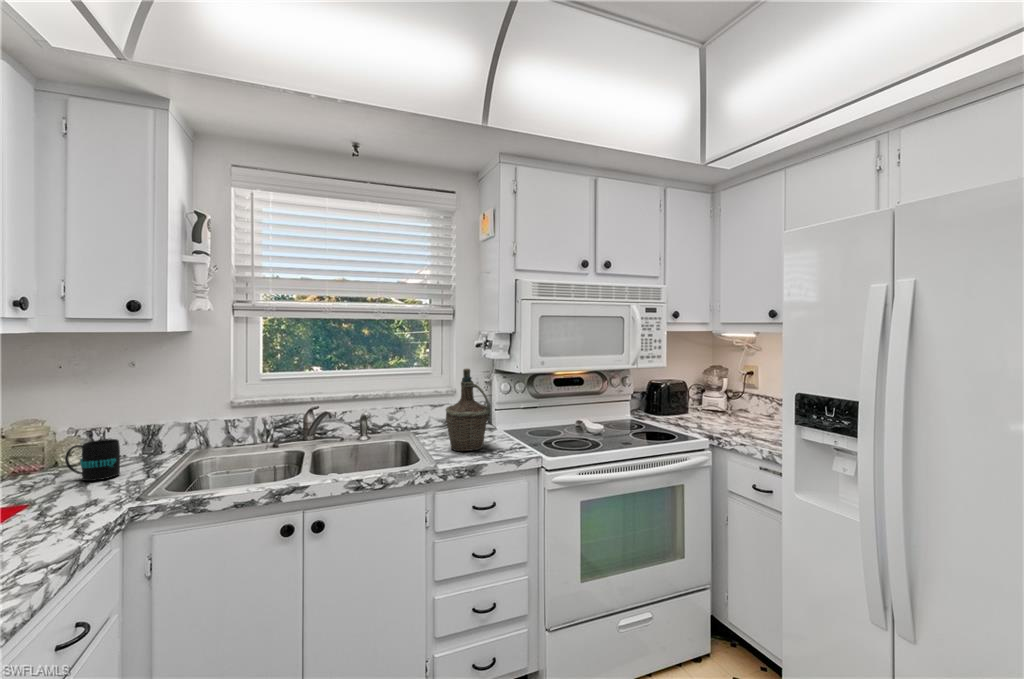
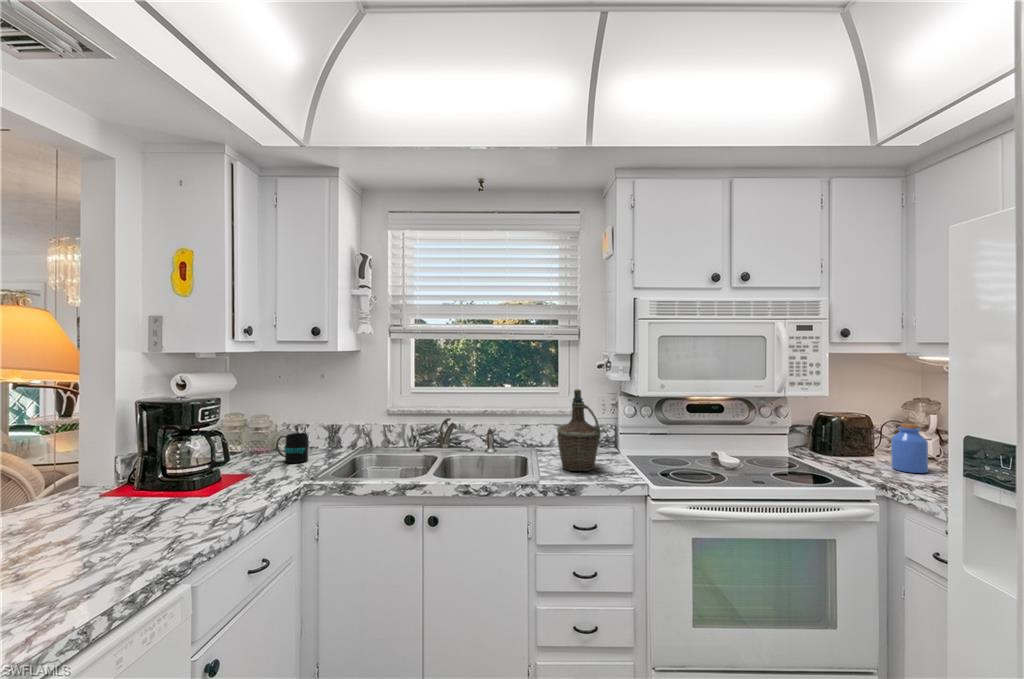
jar: none [704,387,729,425] -> present [891,423,928,473]

